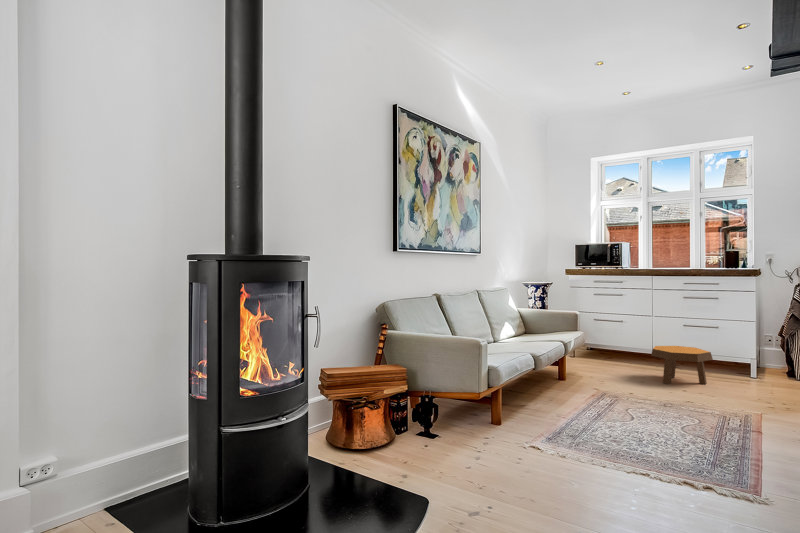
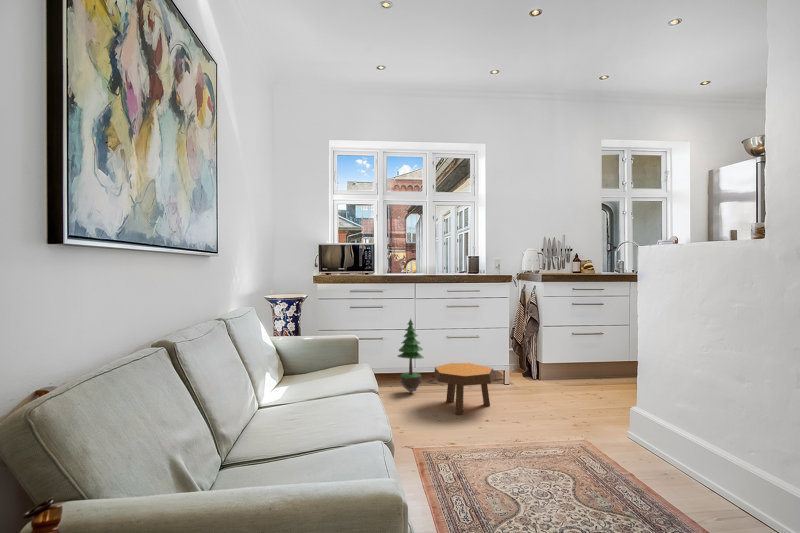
potted tree: none [630,305,656,368] -> present [398,319,423,393]

